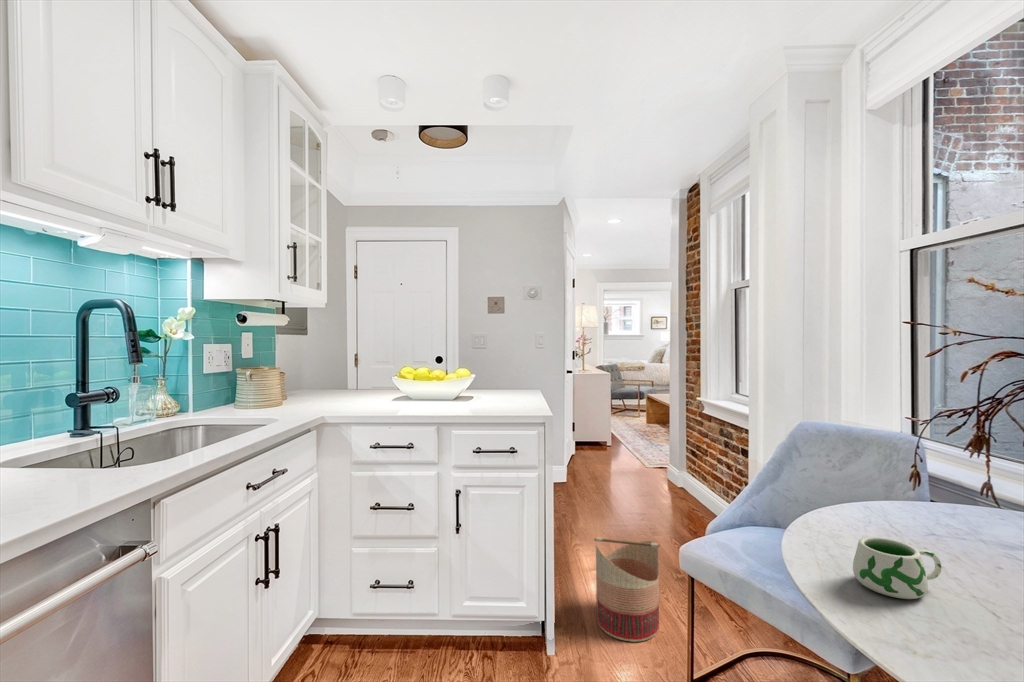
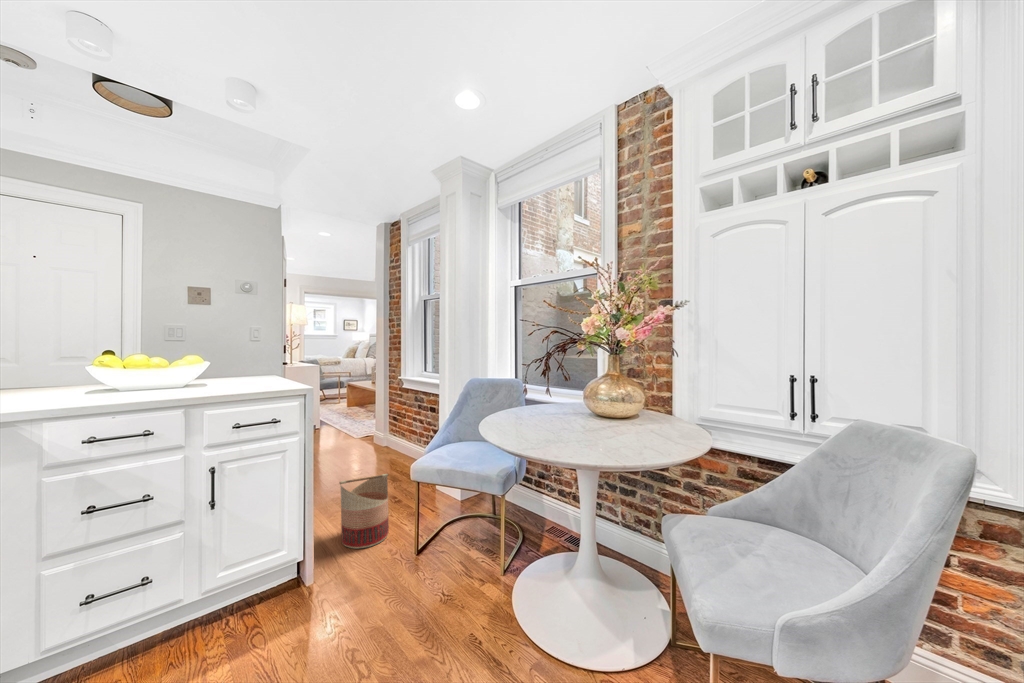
mug: present [853,537,941,599] -> none [508,412,537,433]

